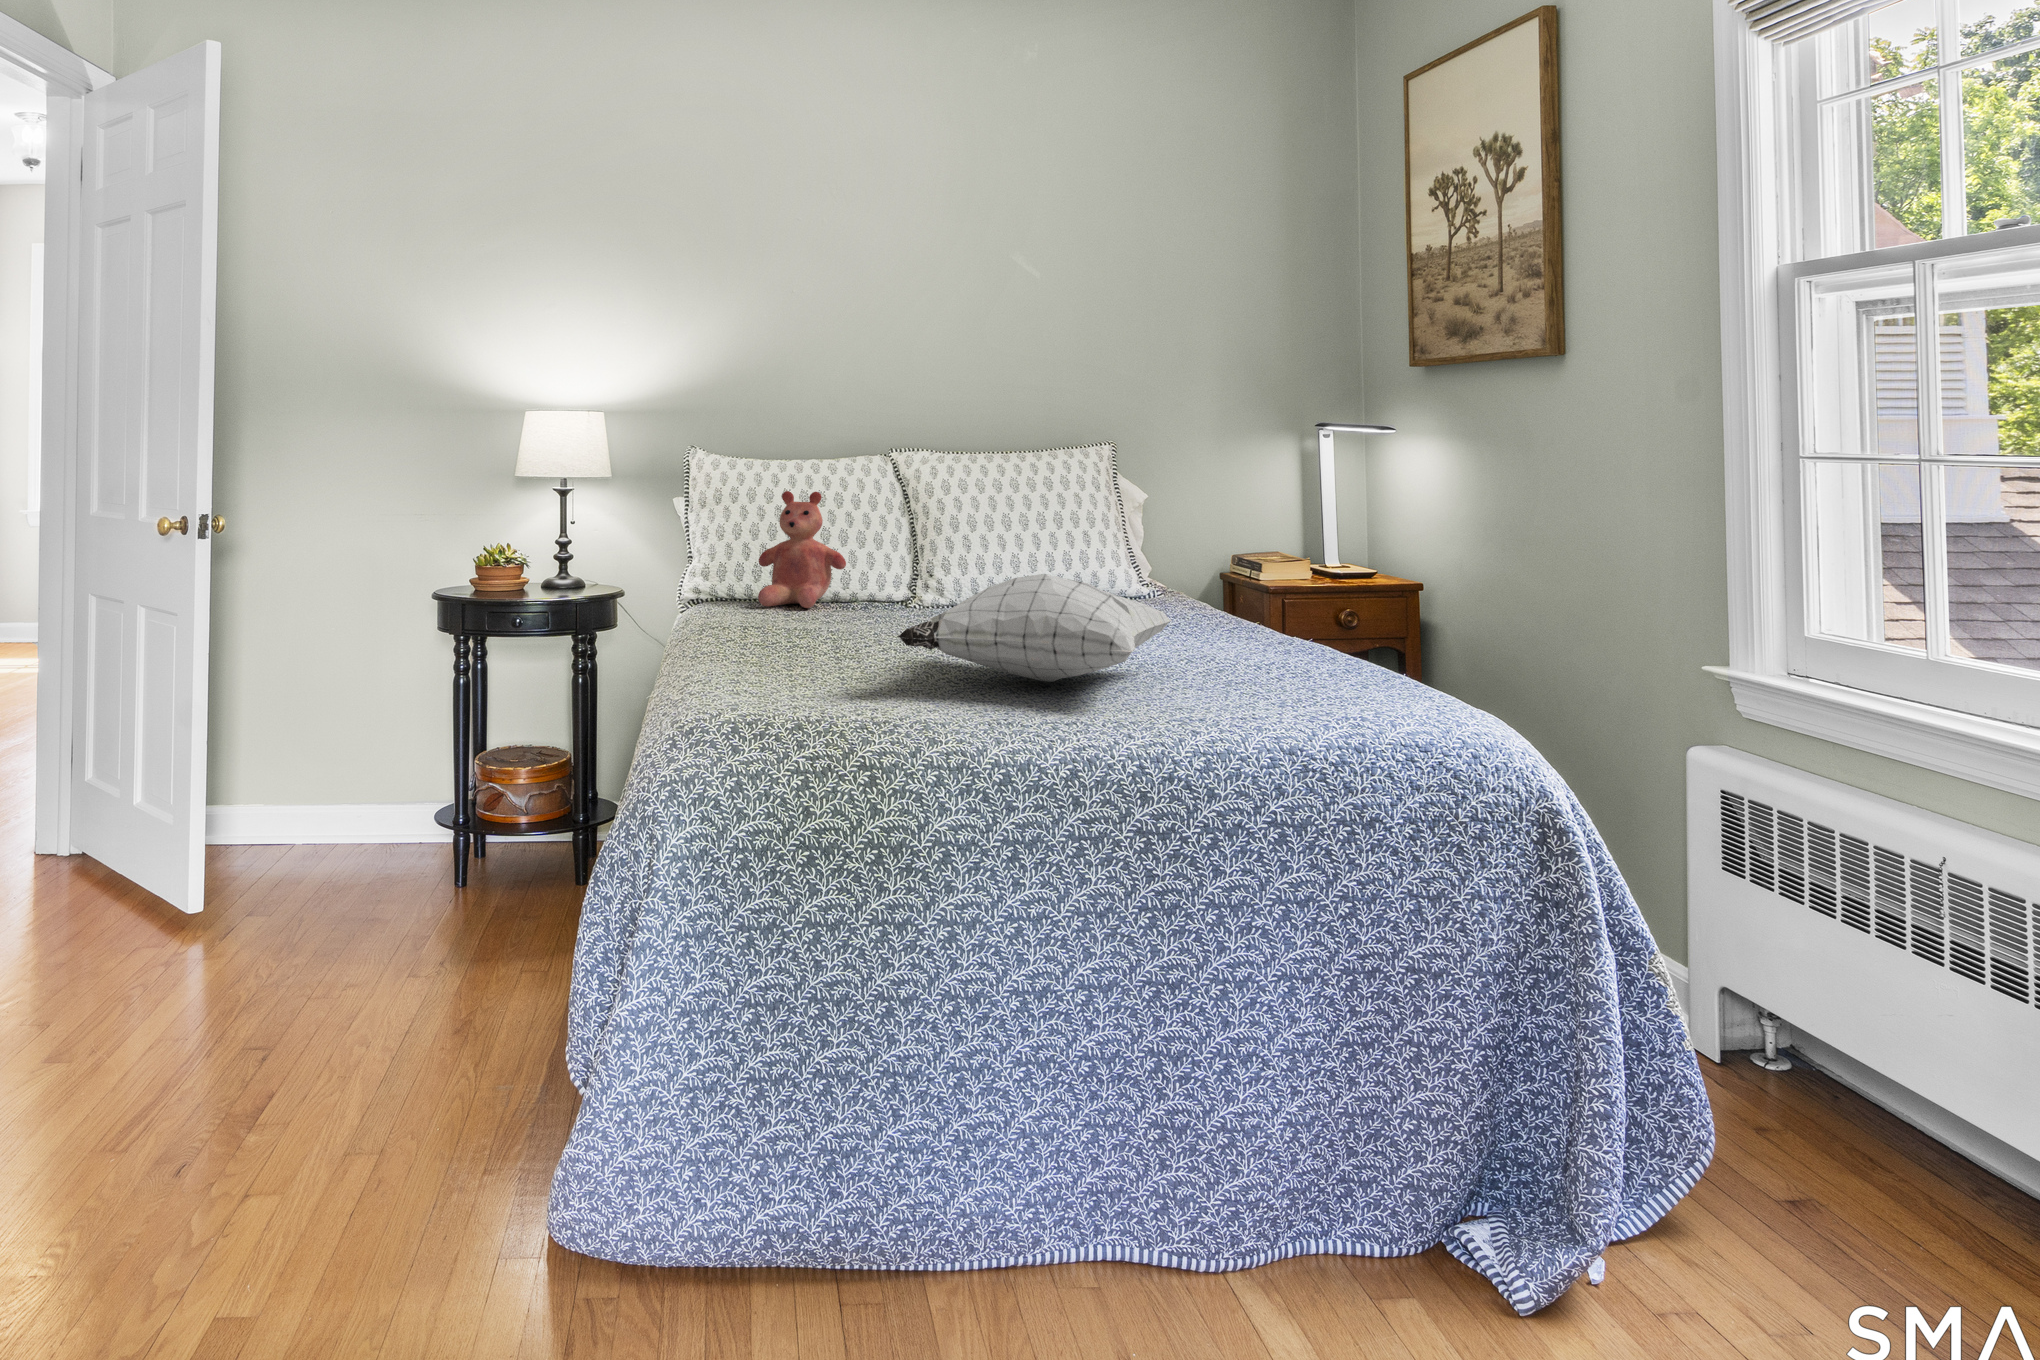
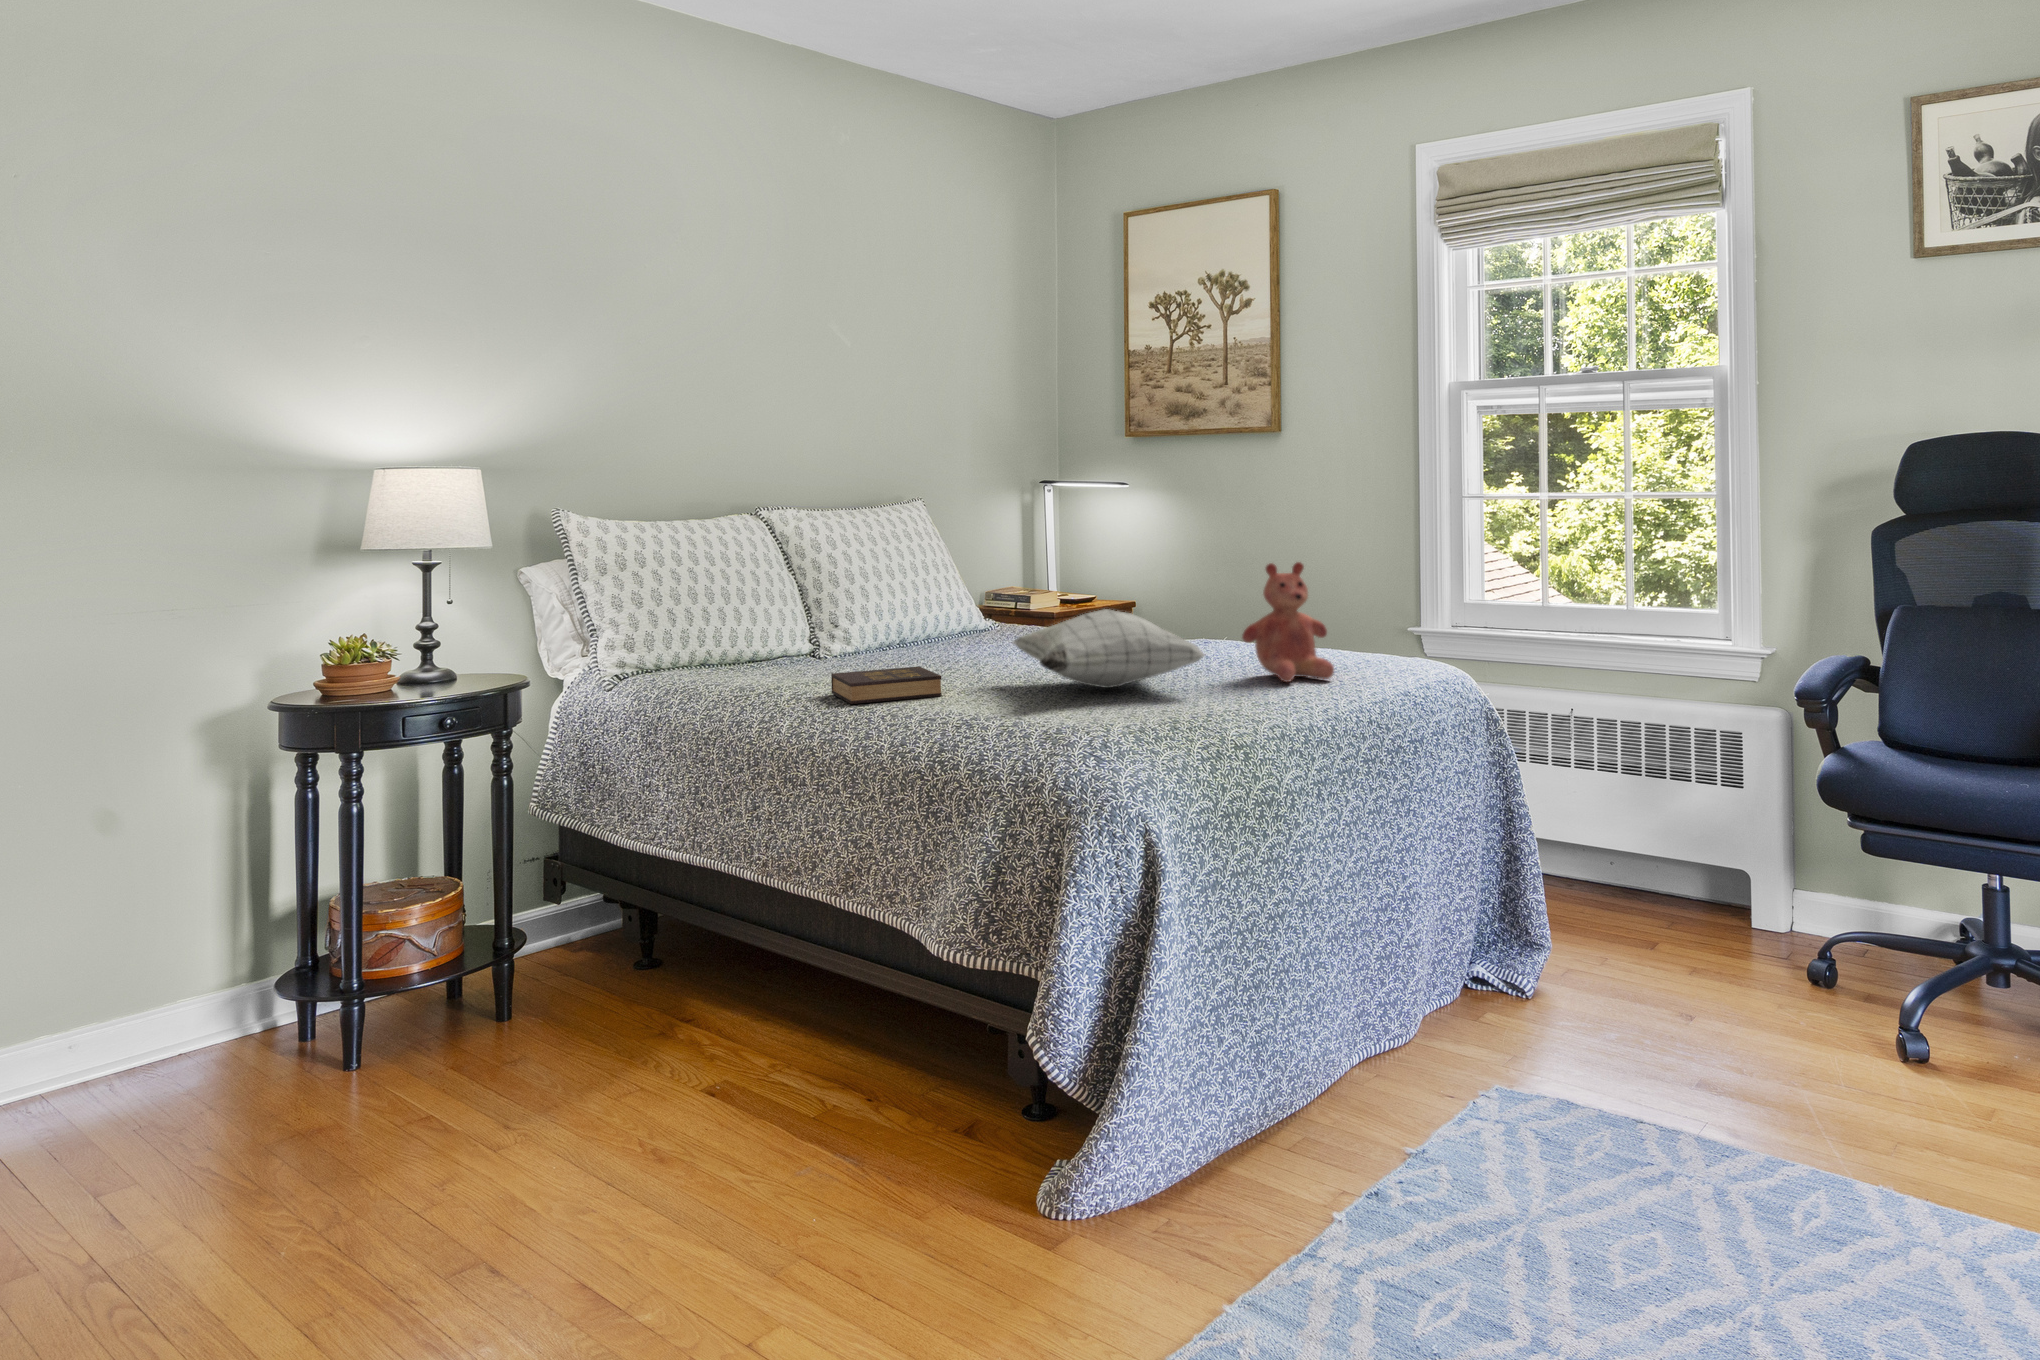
teddy bear: present [758,491,846,608] -> present [1242,562,1334,682]
hardback book: none [744,621,871,663] -> present [831,667,942,704]

